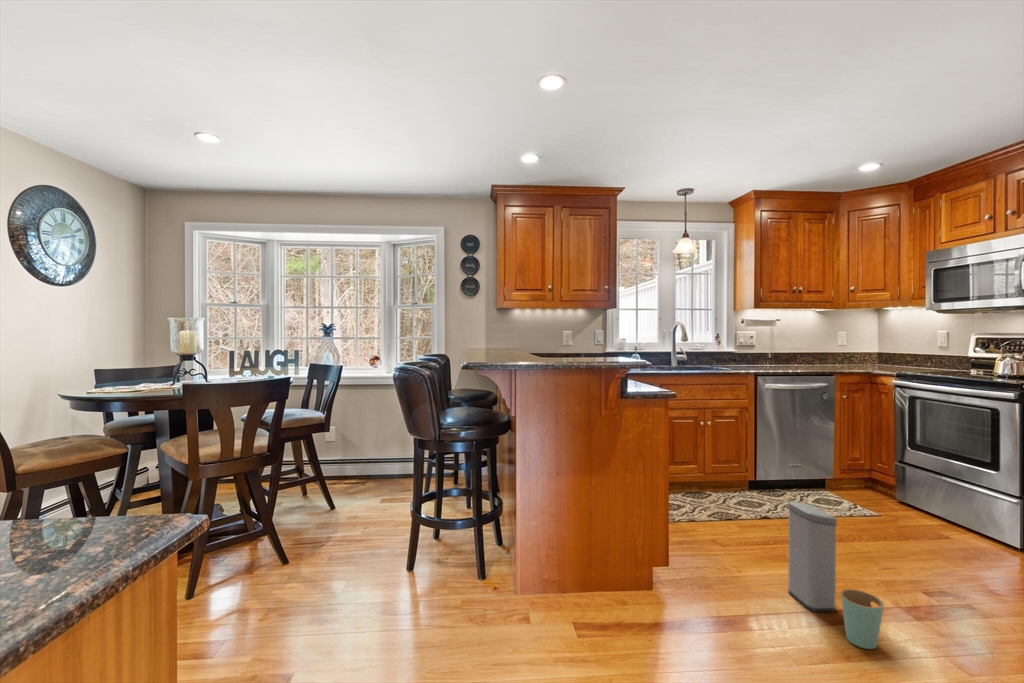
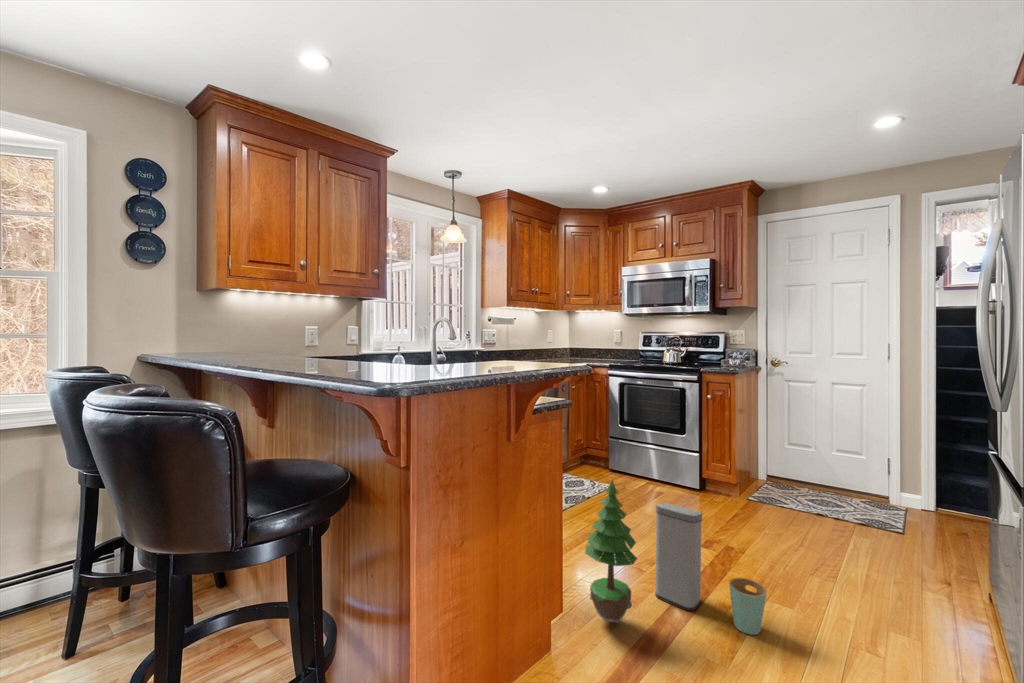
potted tree: none [694,461,743,587] -> present [585,481,637,623]

